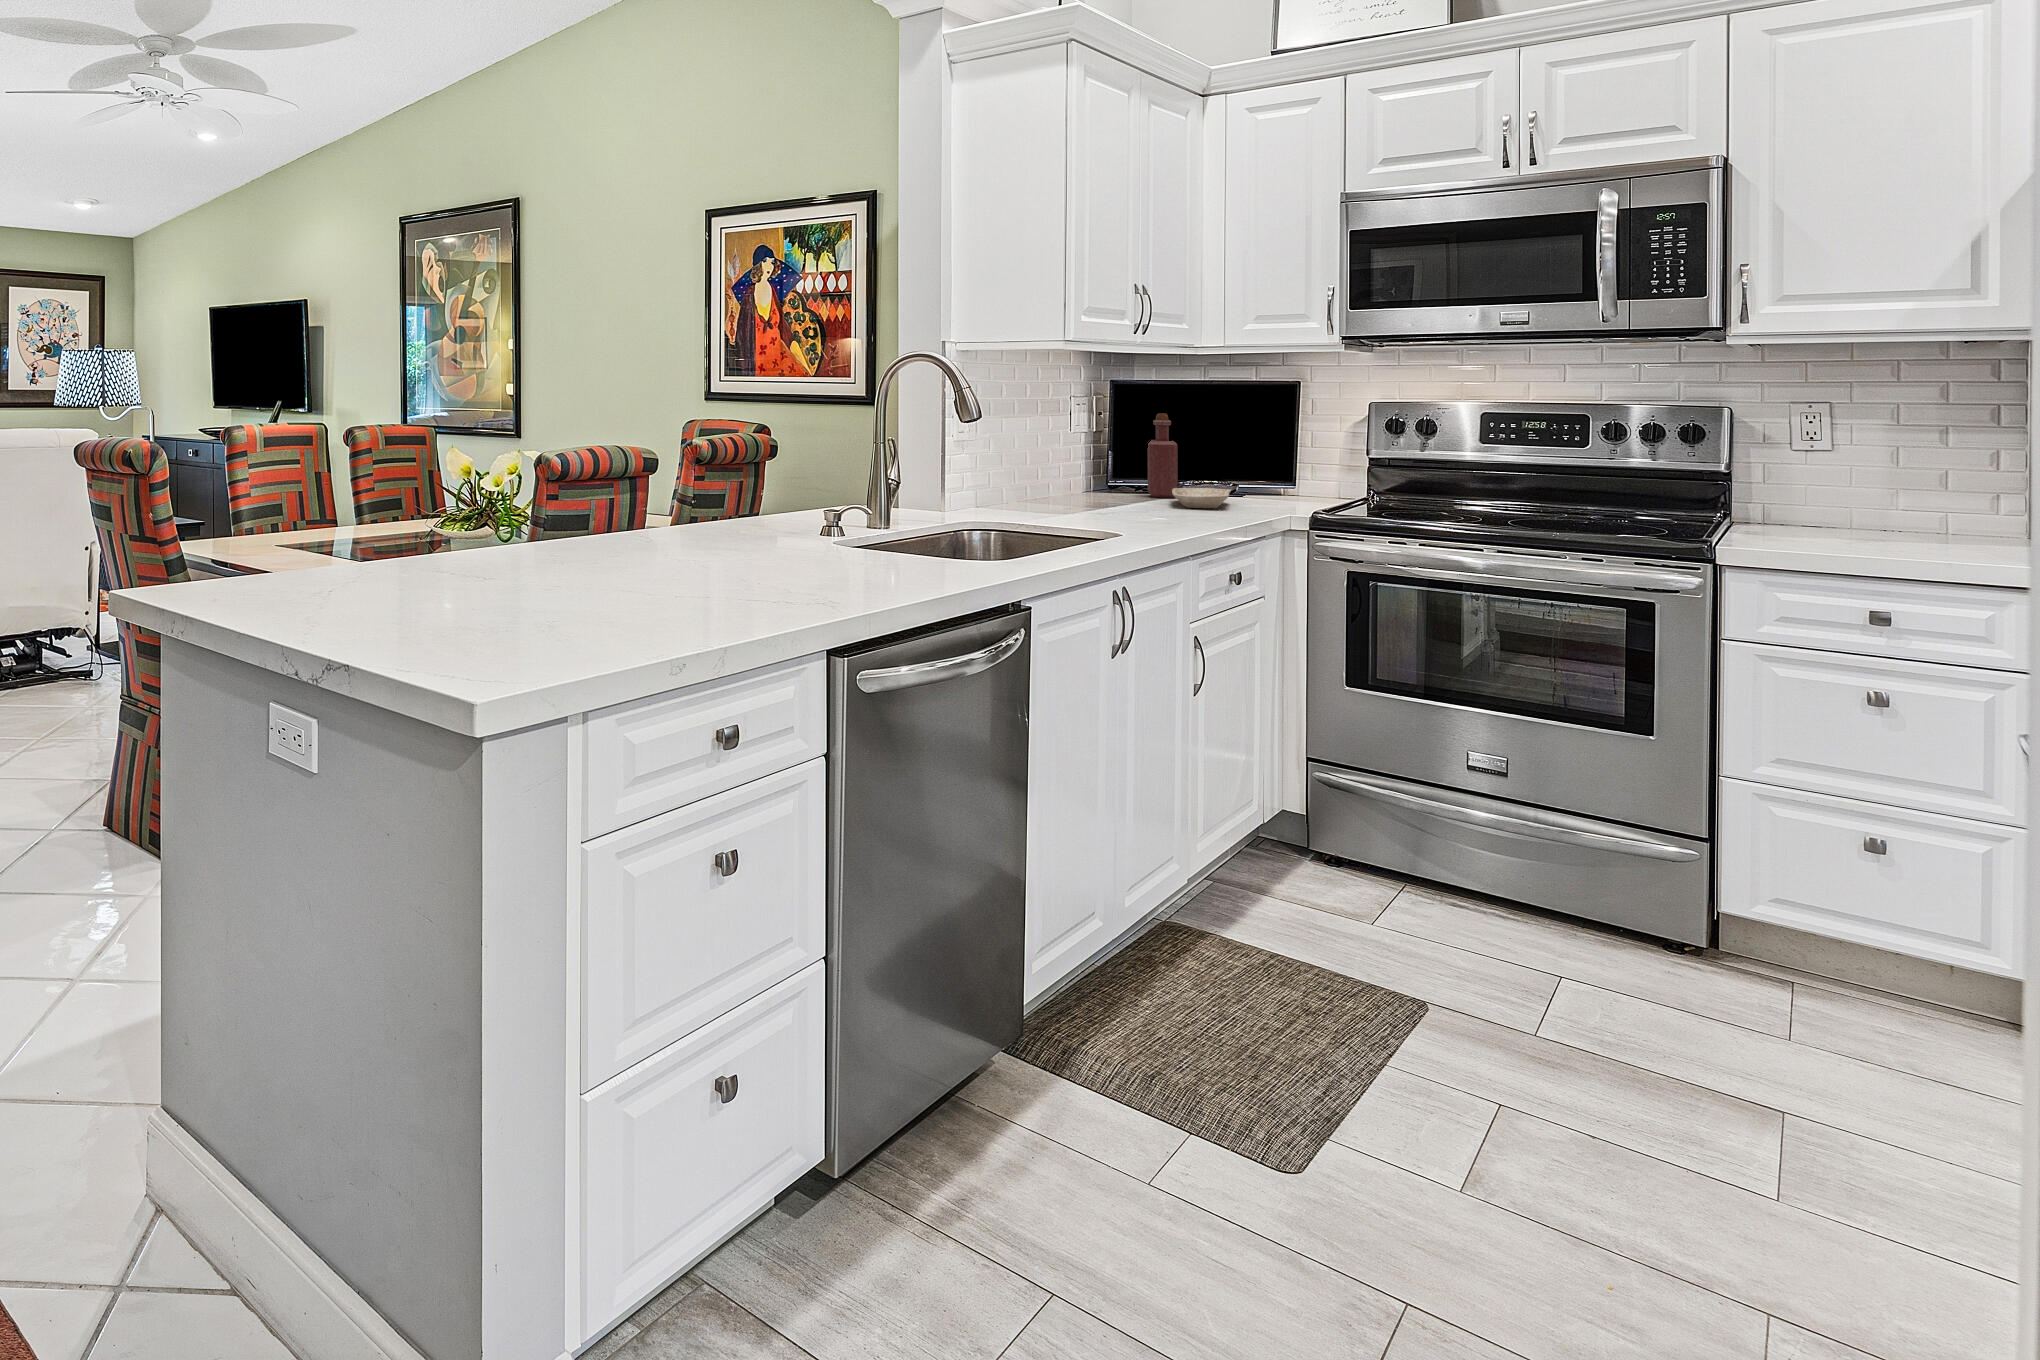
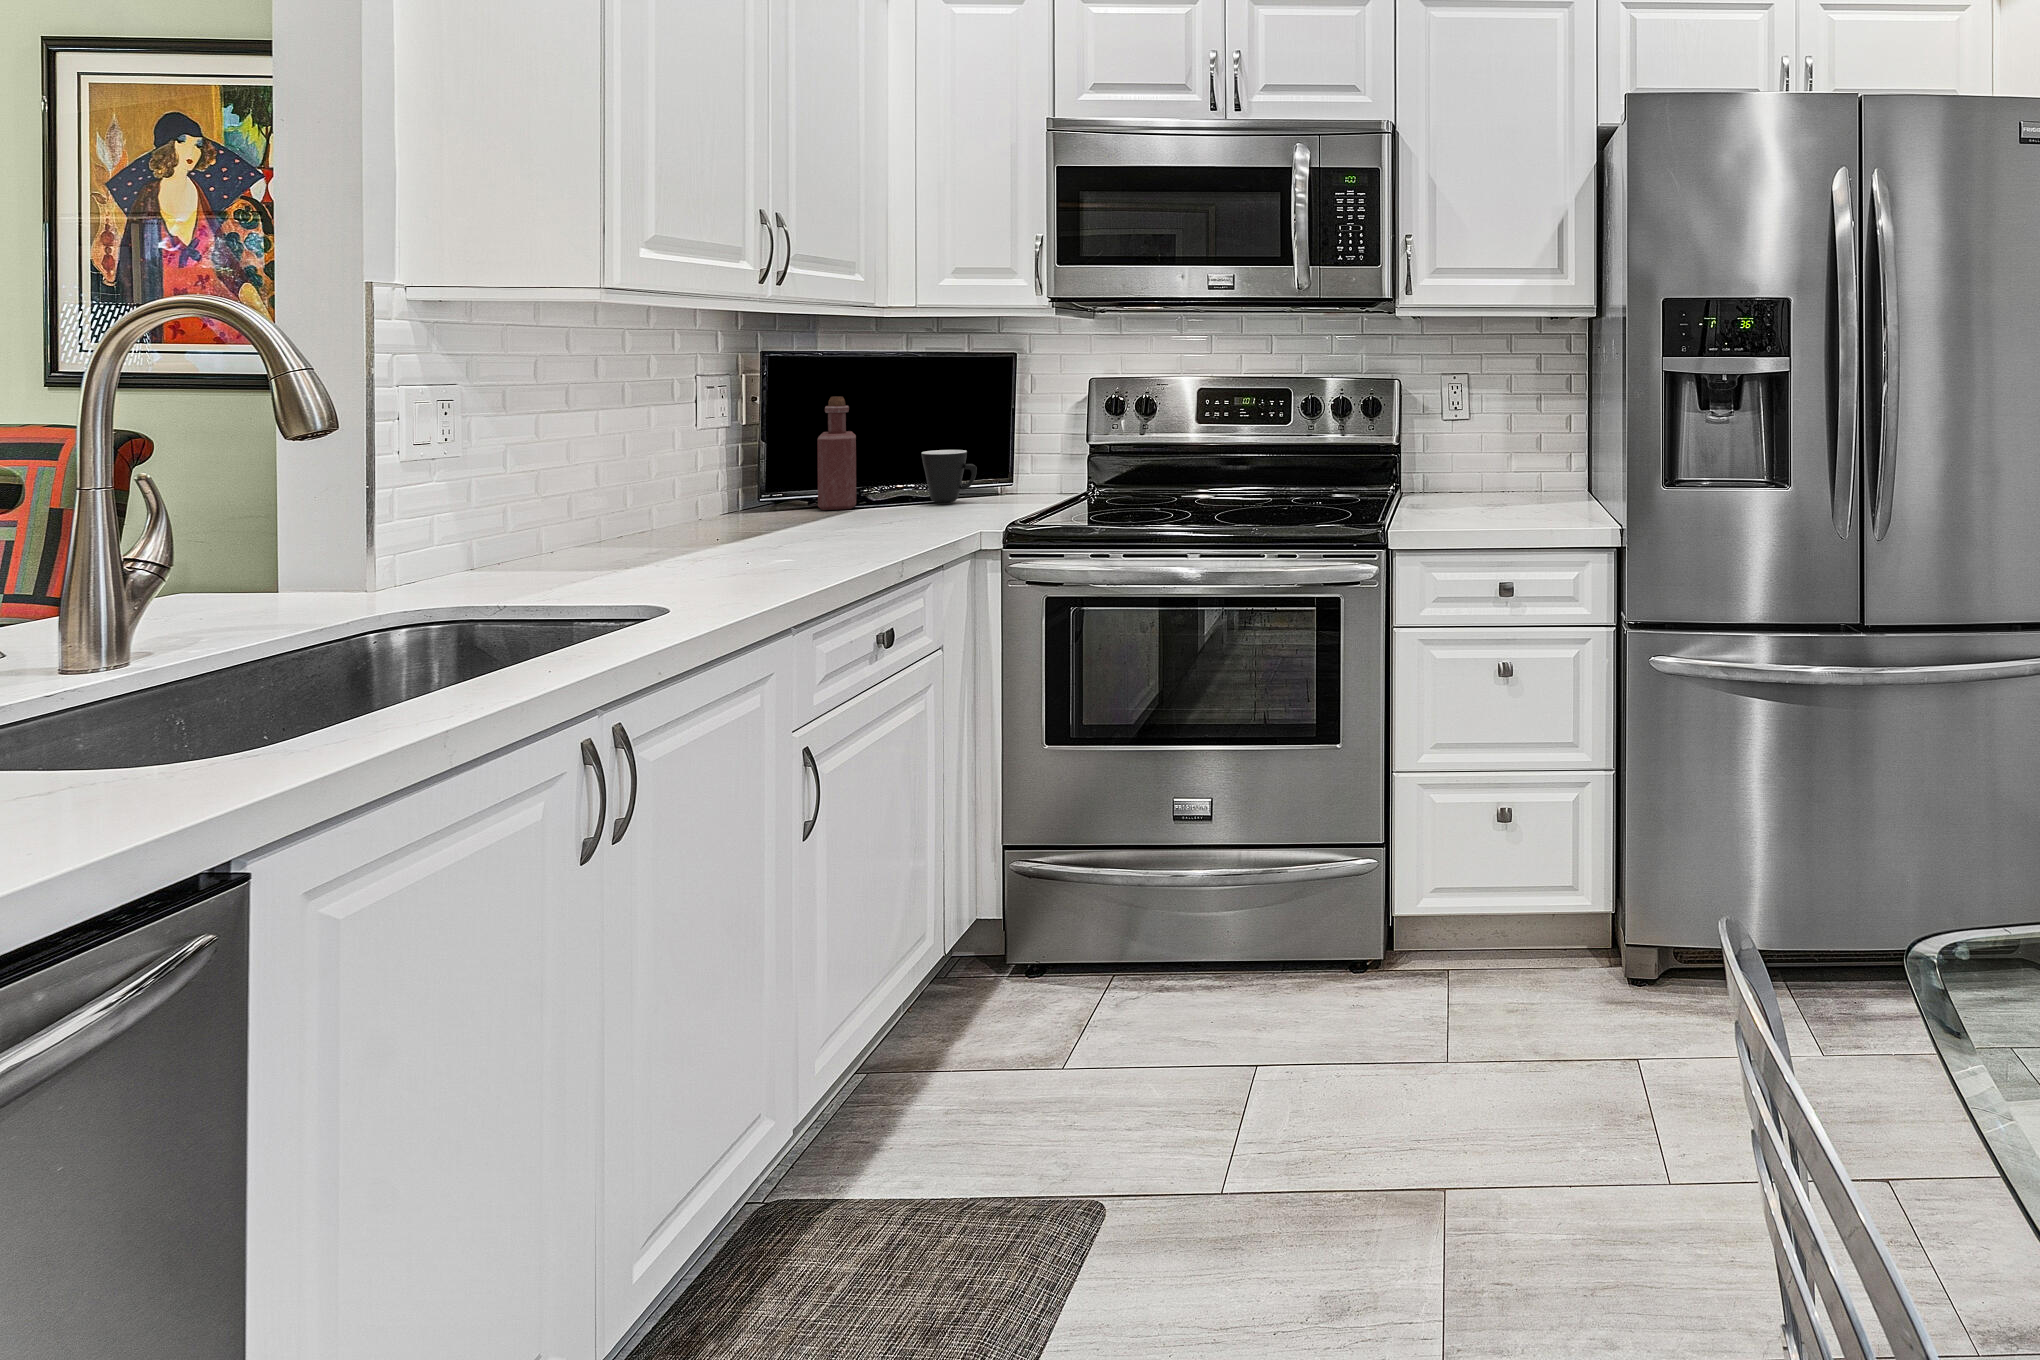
mug: none [1228,458,1273,500] -> present [922,450,977,503]
tray: present [1172,488,1231,508] -> none [832,494,919,529]

